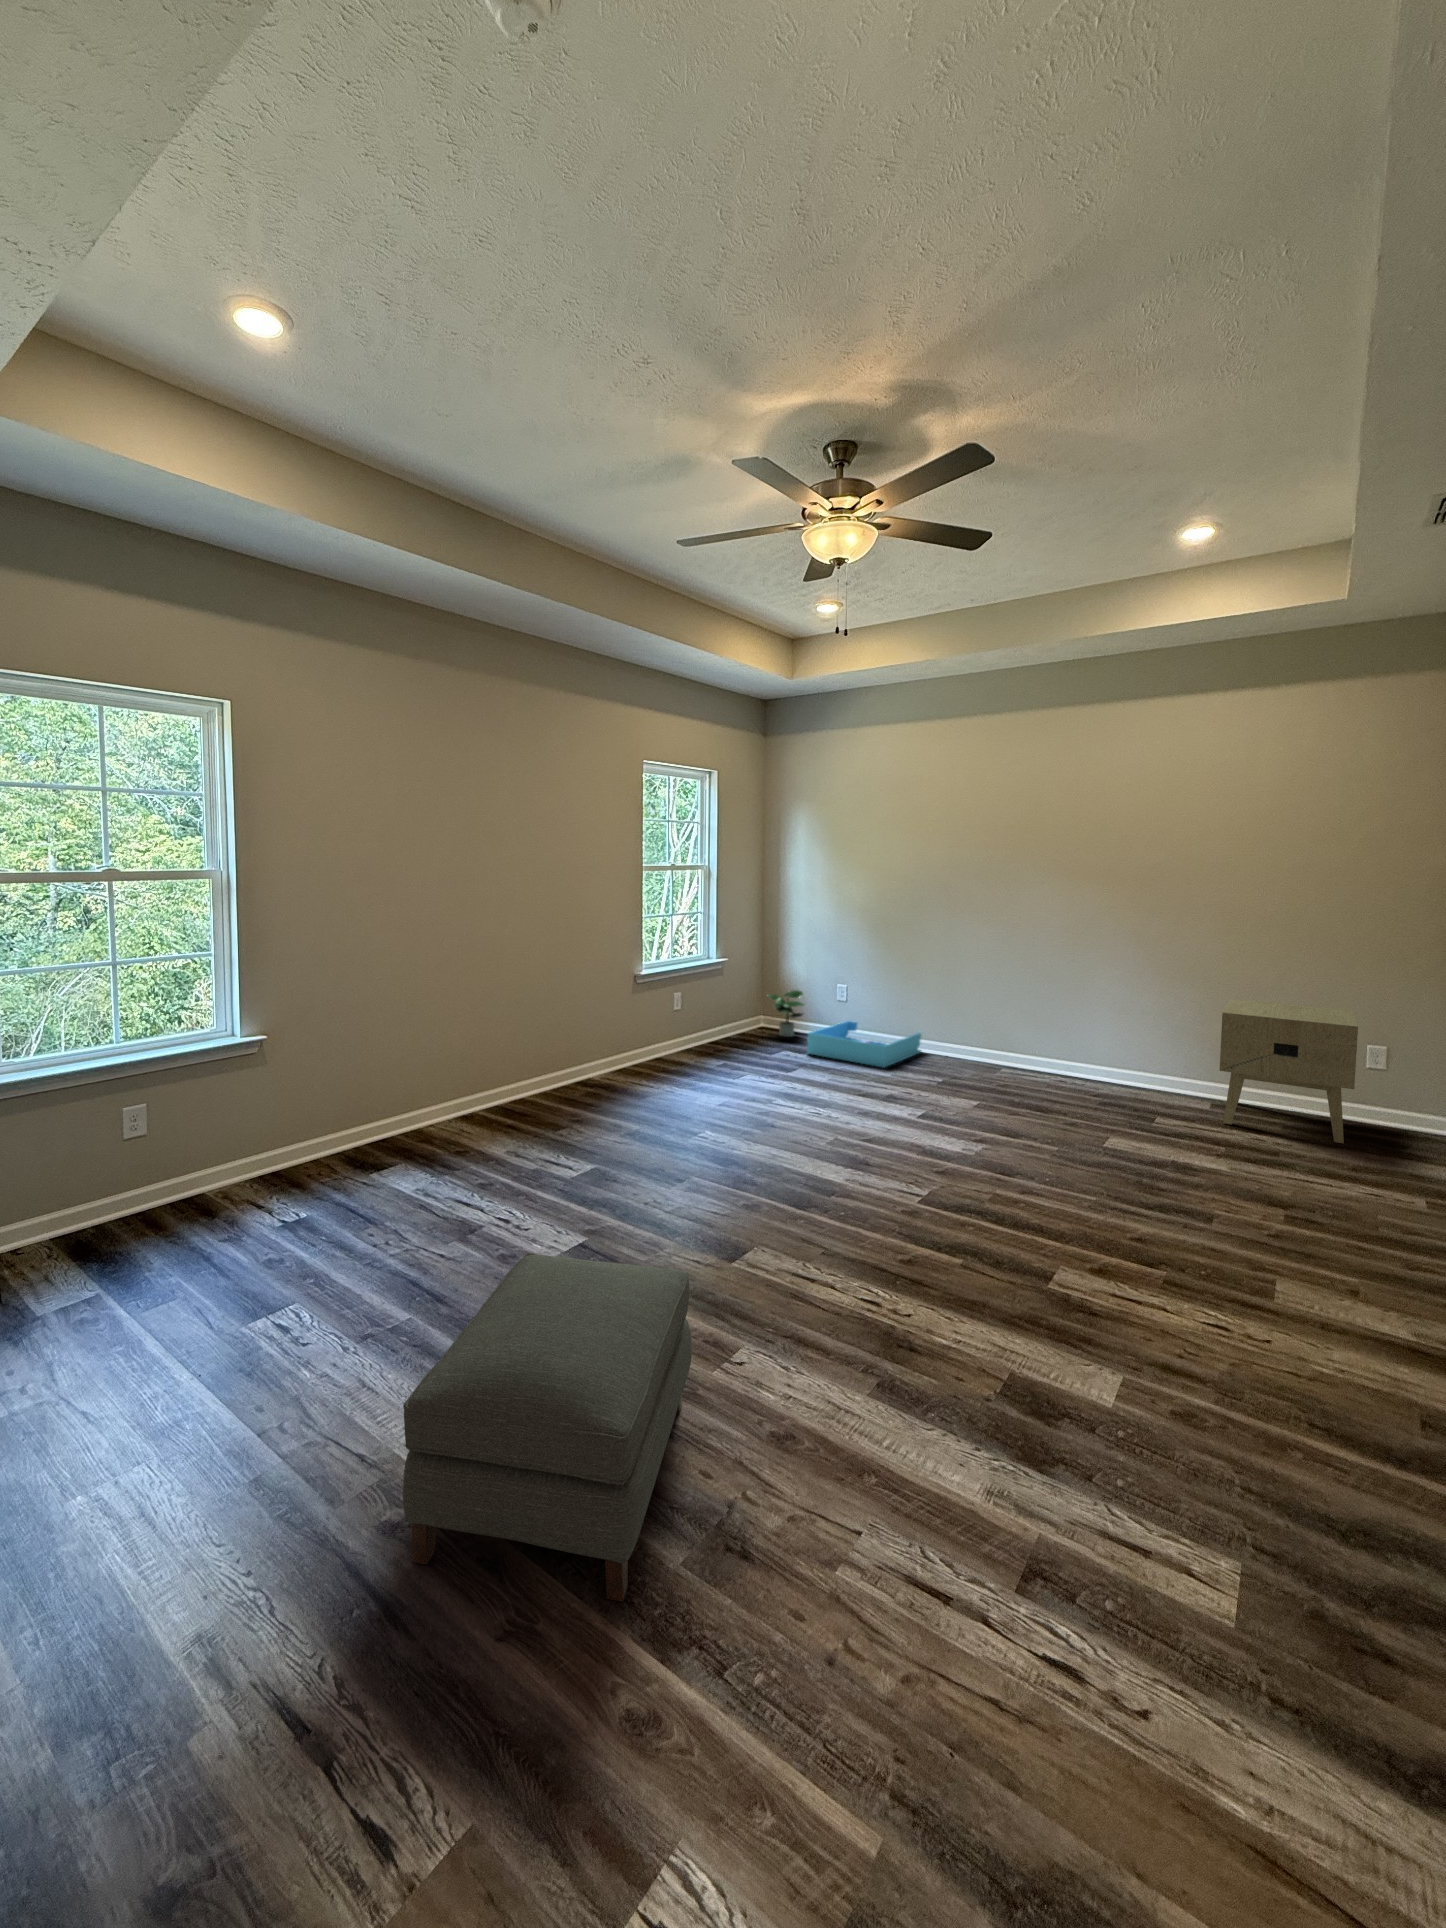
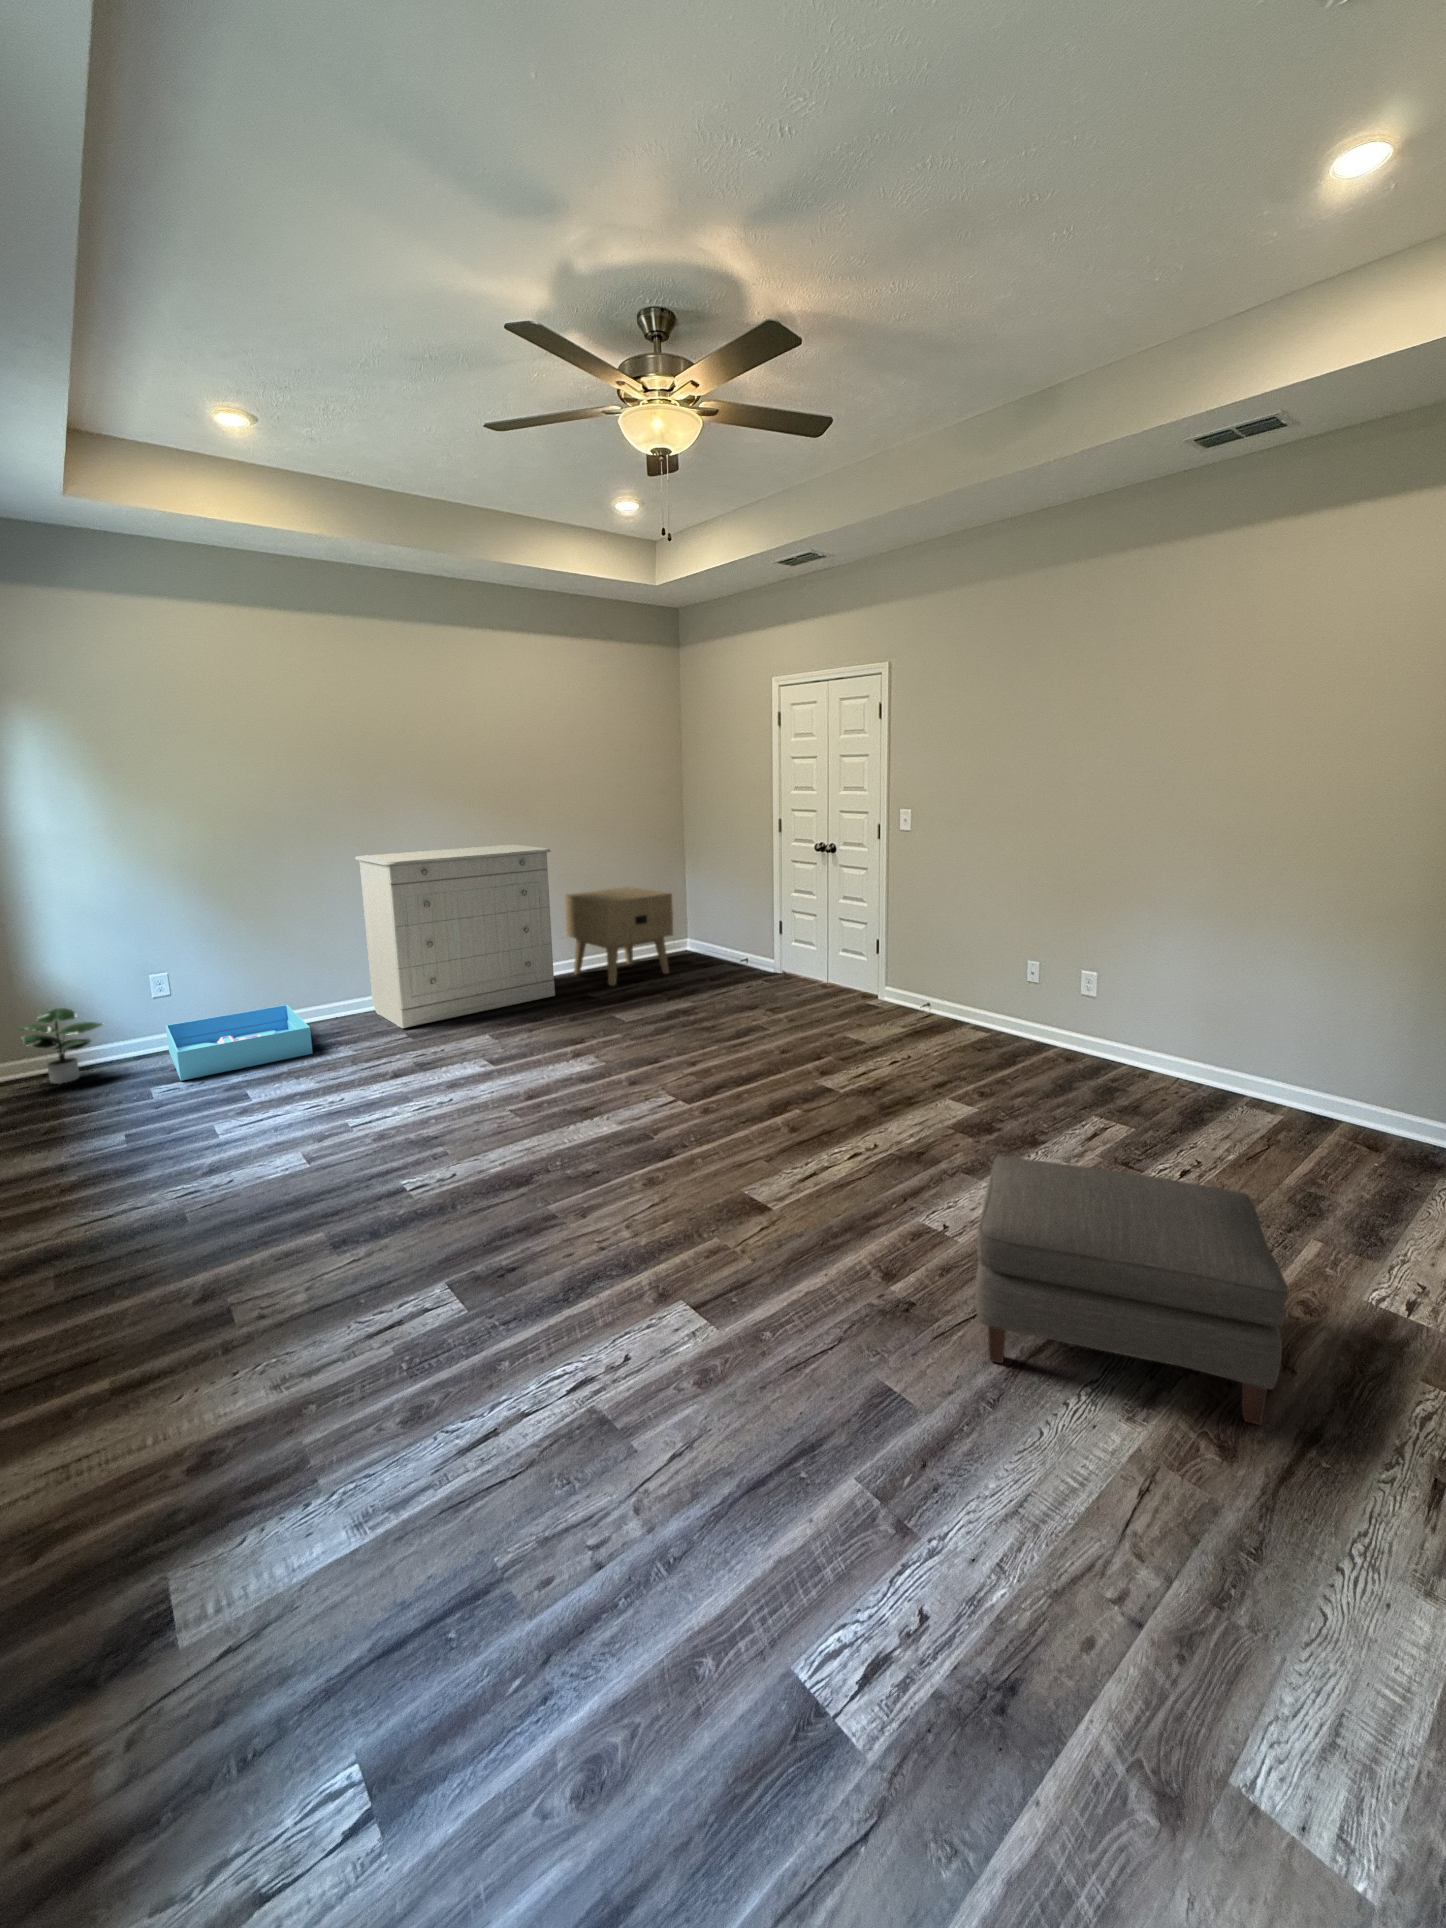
dresser: none [963,918,1166,1107] -> present [356,845,555,1028]

